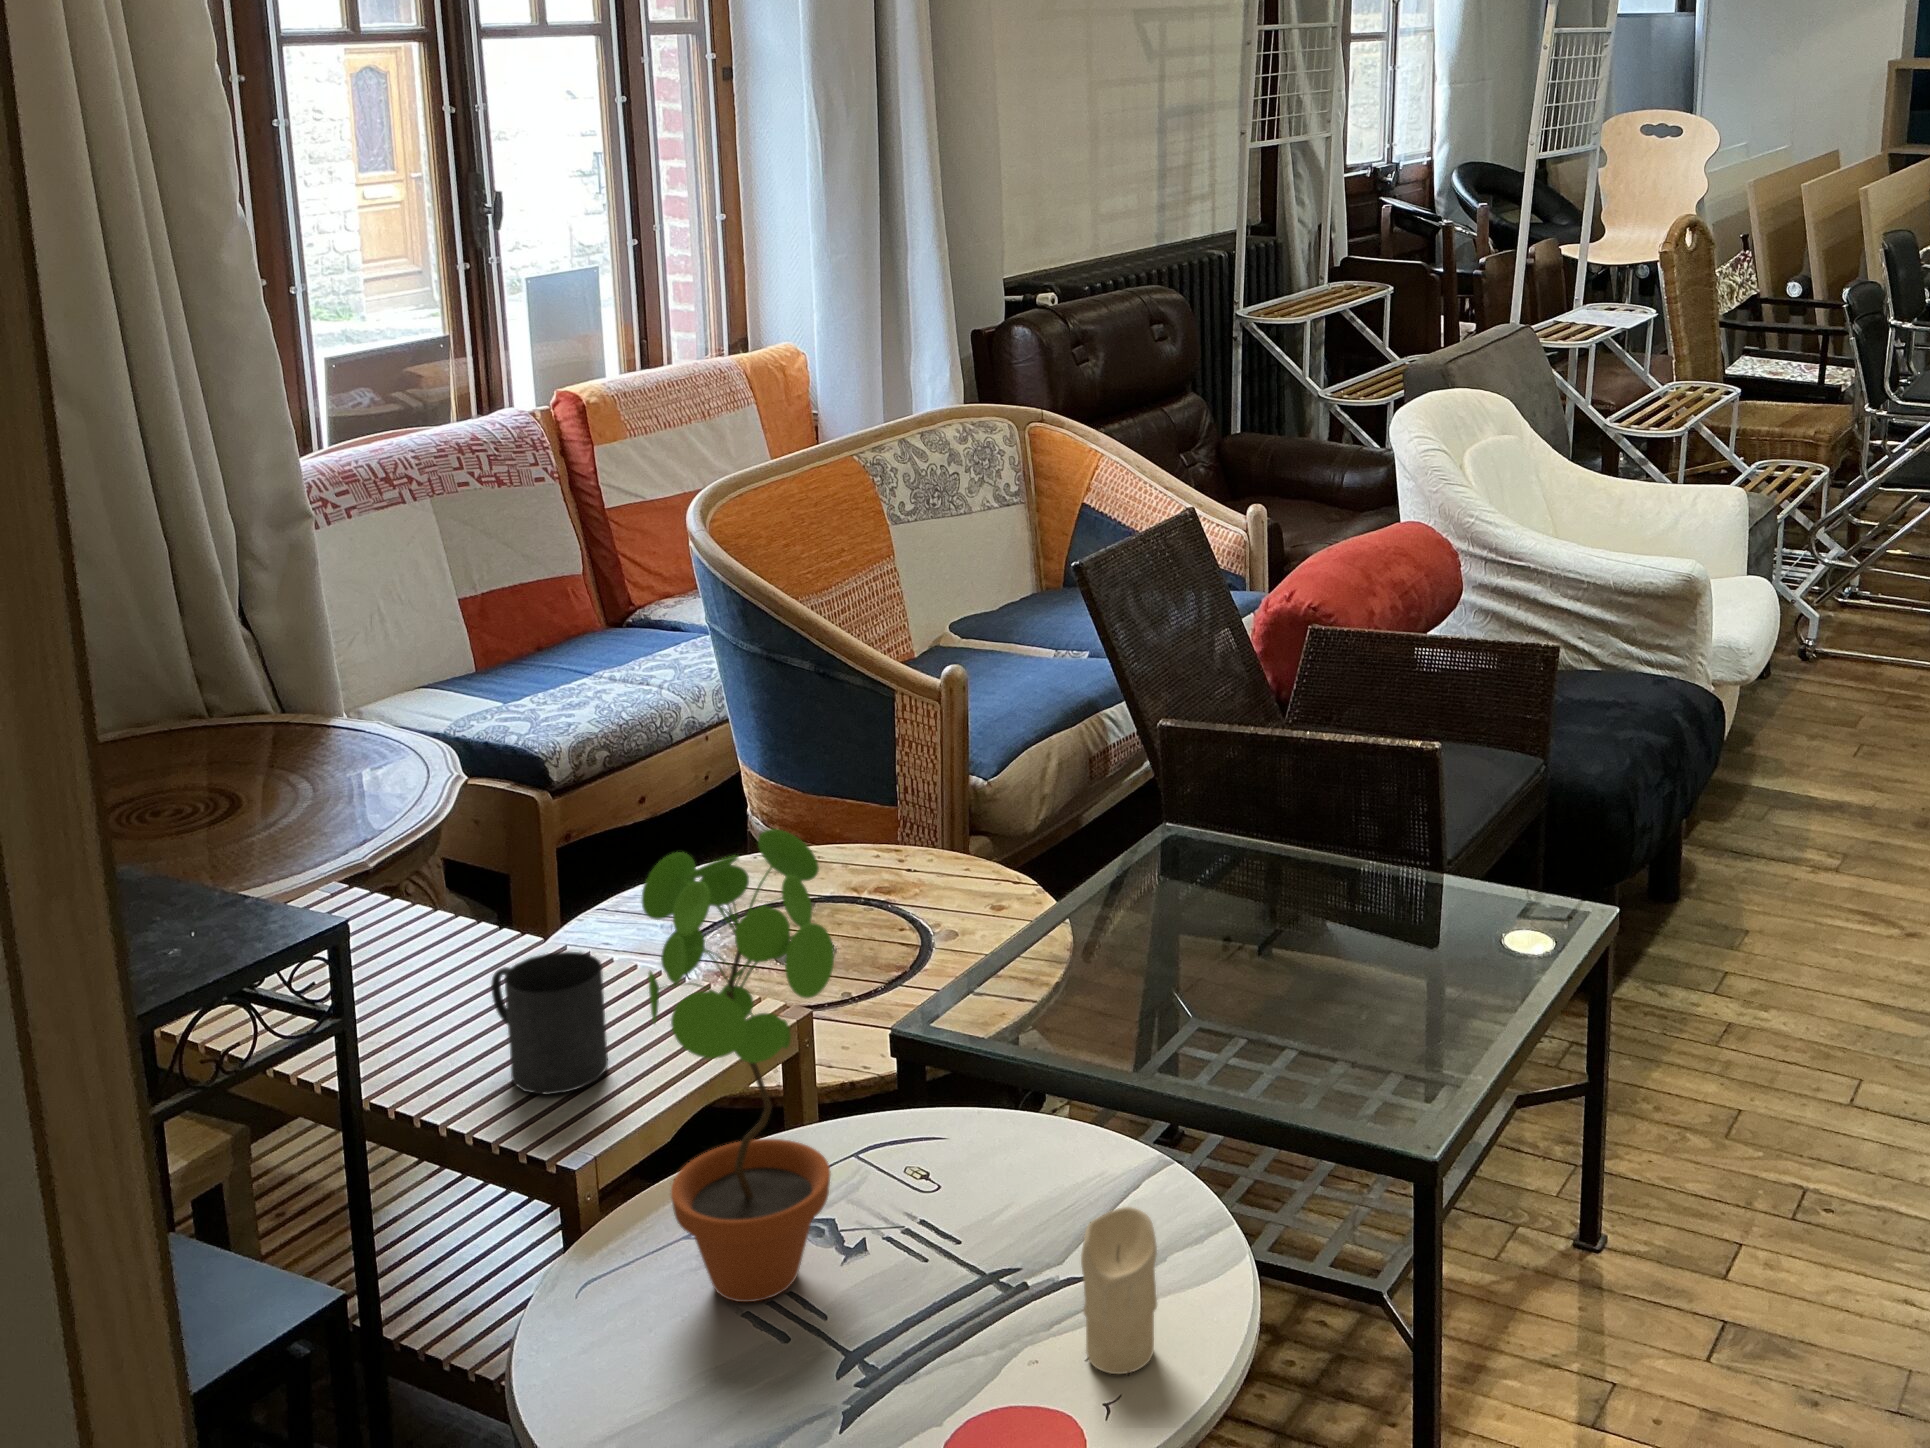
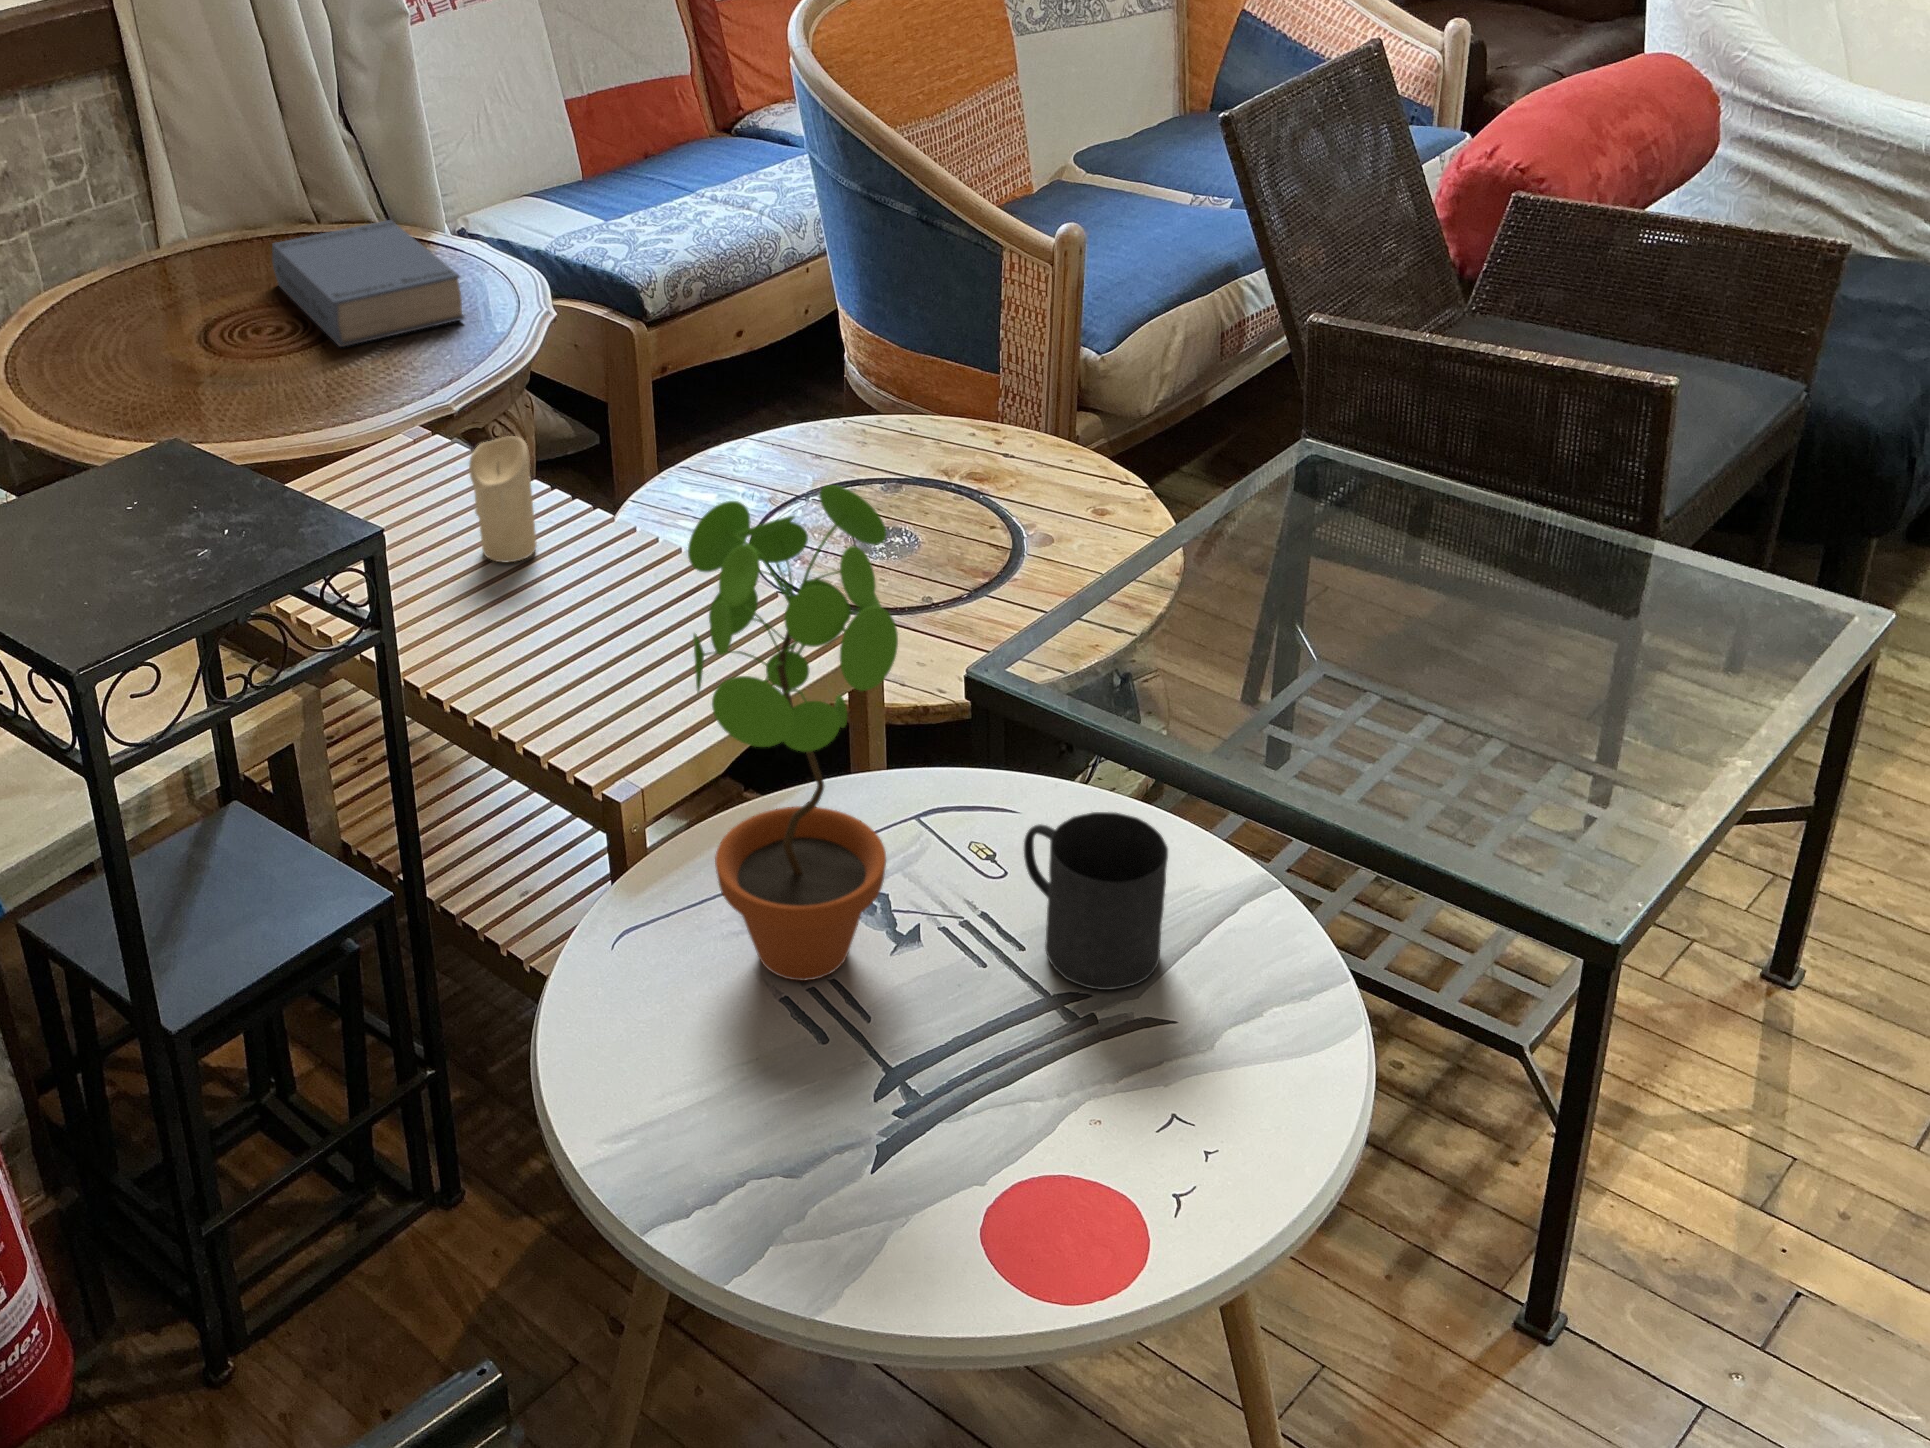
book: none [171,699,379,815] -> present [272,220,465,347]
mug: present [491,951,608,1095] -> present [1024,812,1168,990]
candle: present [1081,1207,1157,1374] -> present [469,436,537,562]

